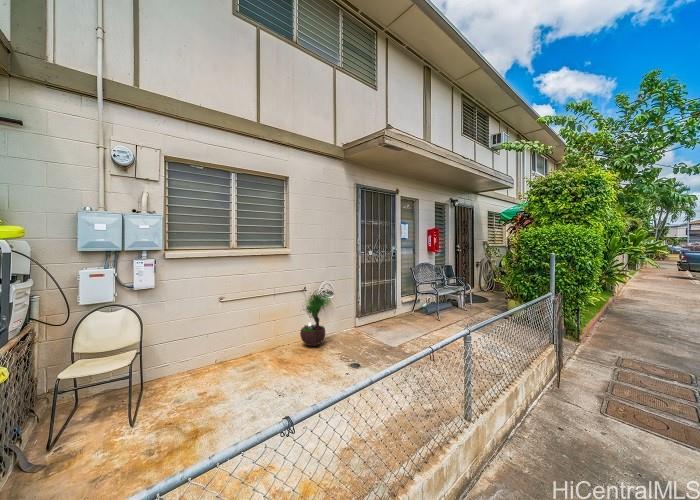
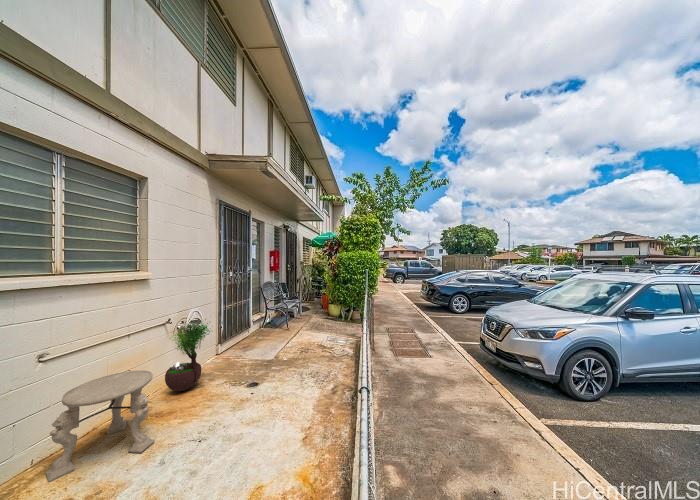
side table: none [222,319,275,376] -> present [46,371,154,482]

